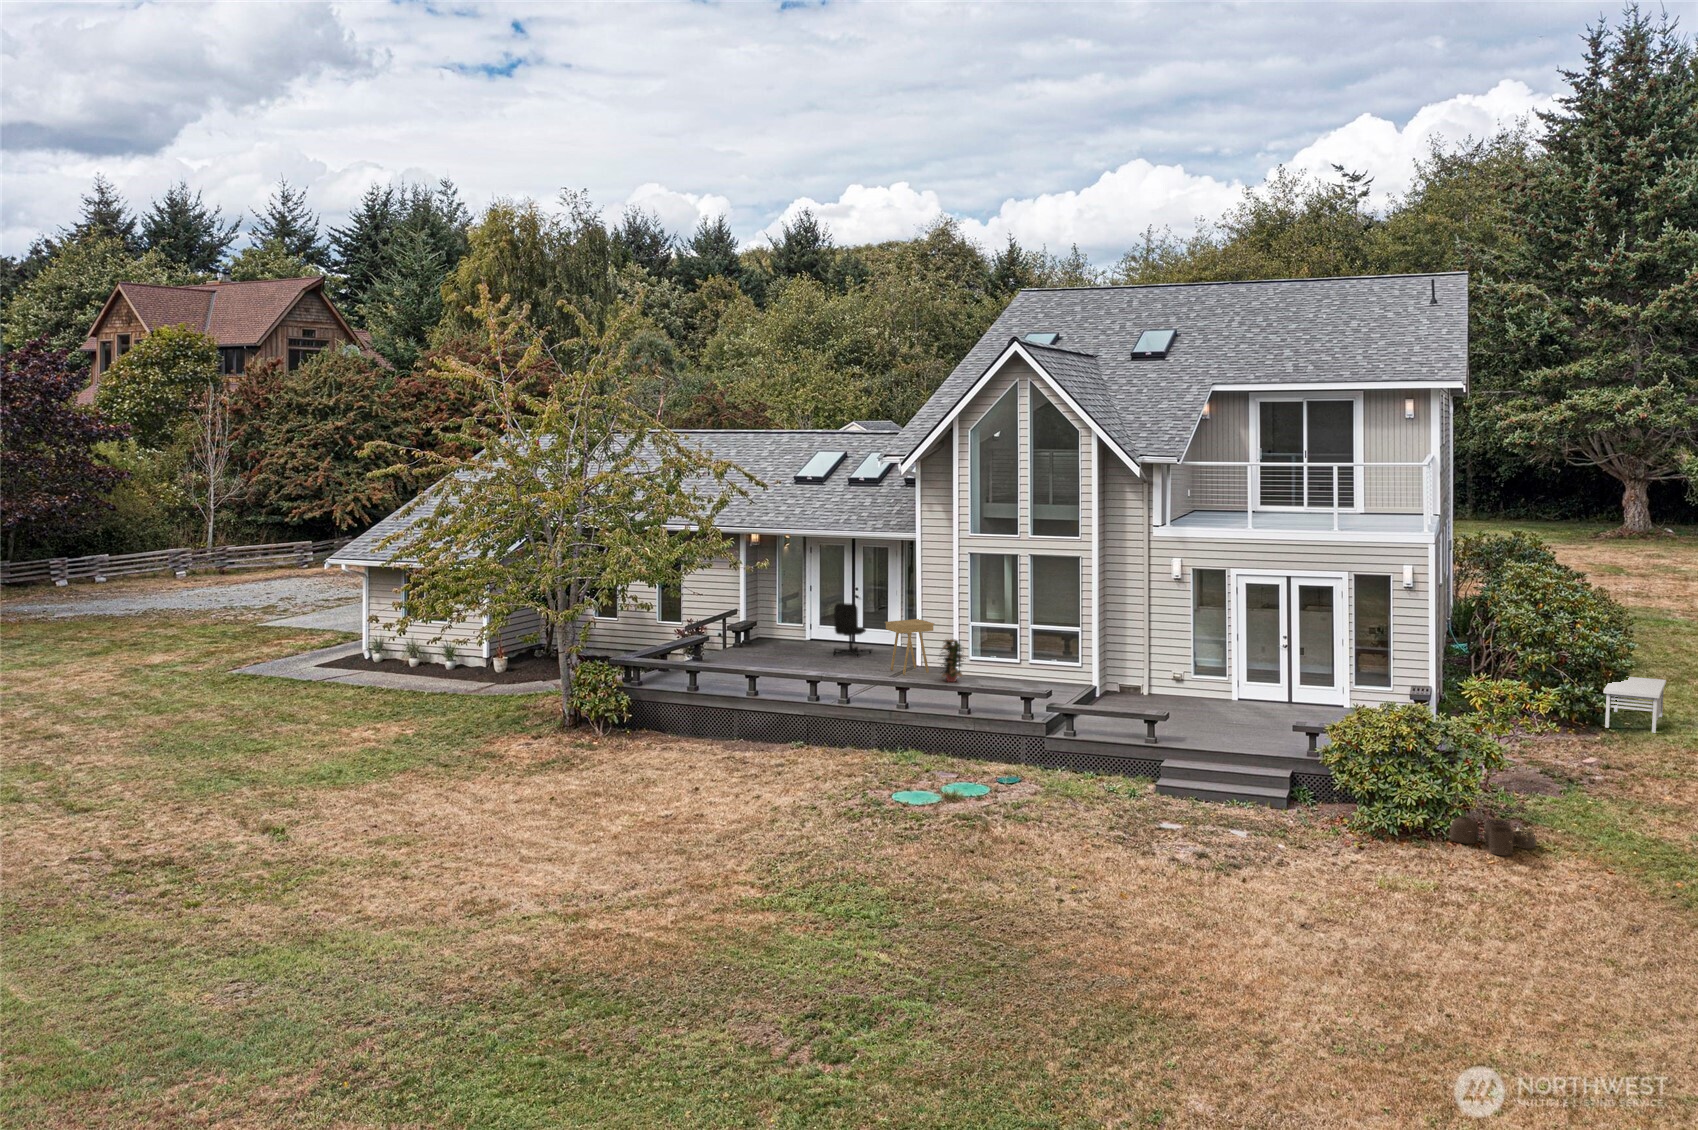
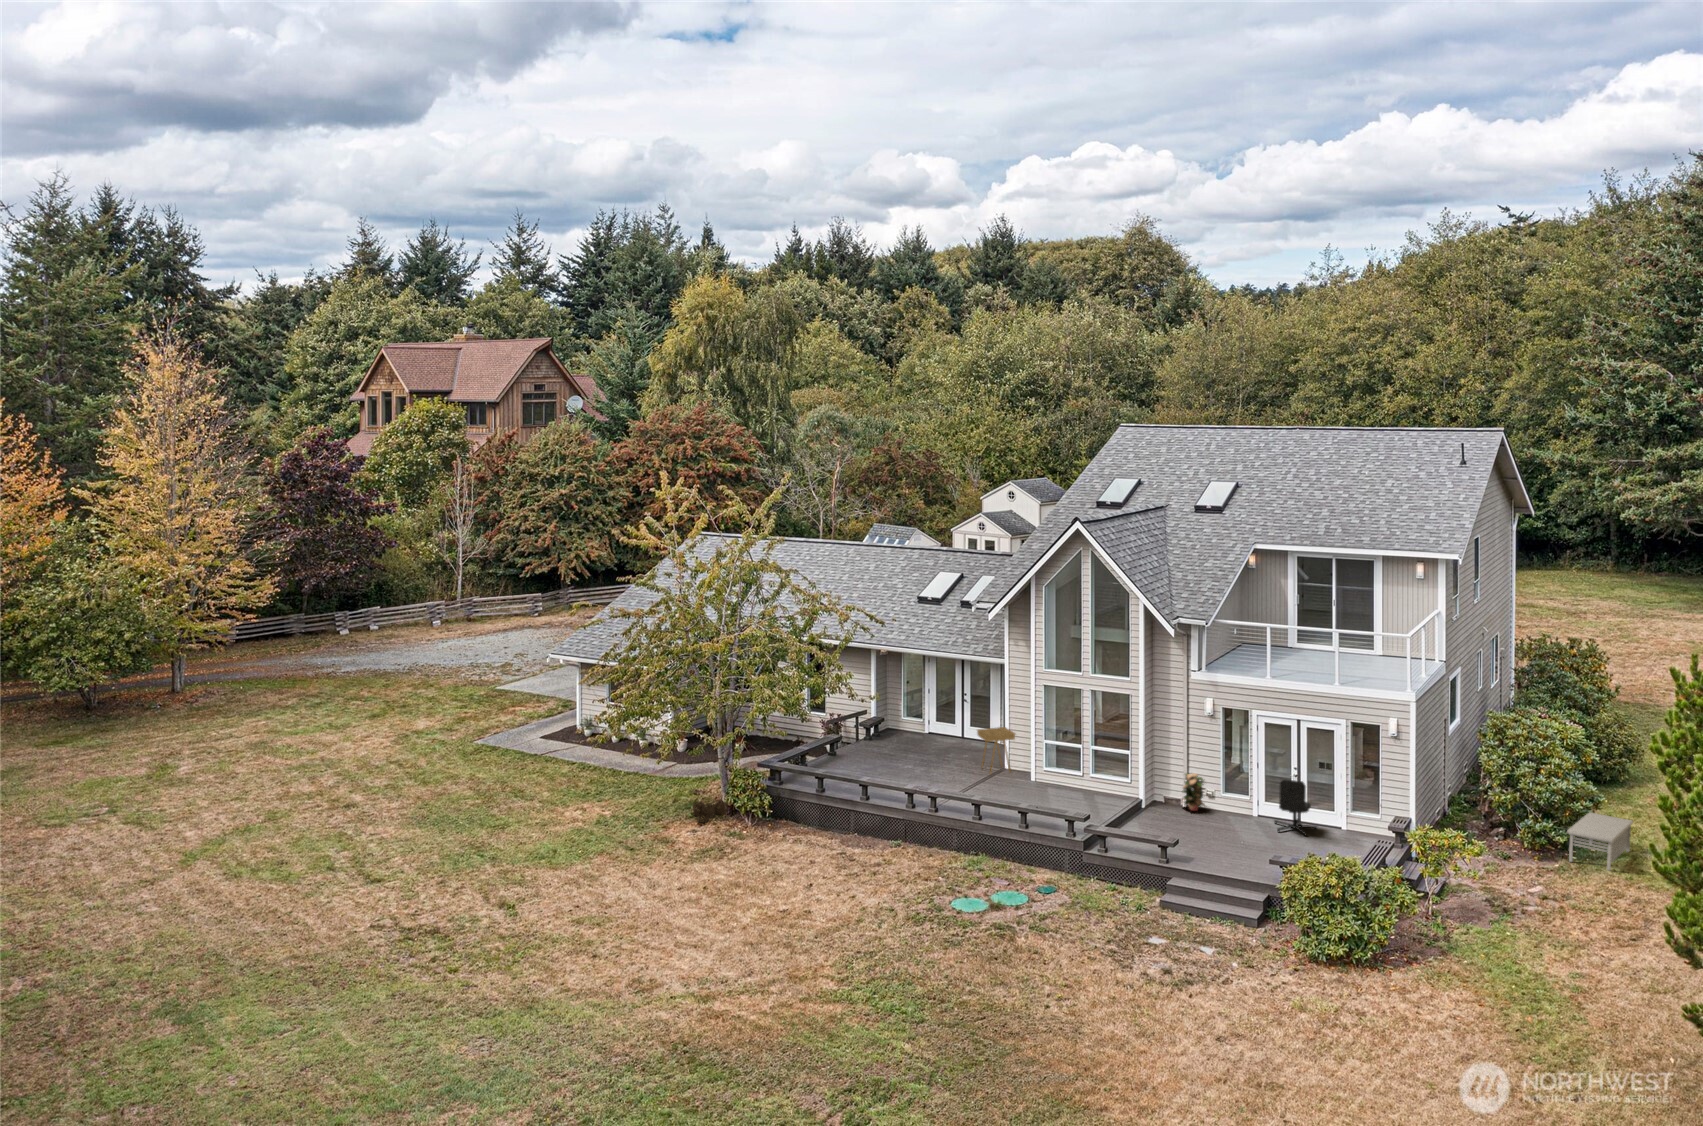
chair: present [834,603,872,656] -> present [1274,779,1318,835]
decorative plant: present [940,639,966,682] -> present [1183,773,1205,811]
woven basket: present [1450,816,1536,856] -> present [693,800,728,823]

